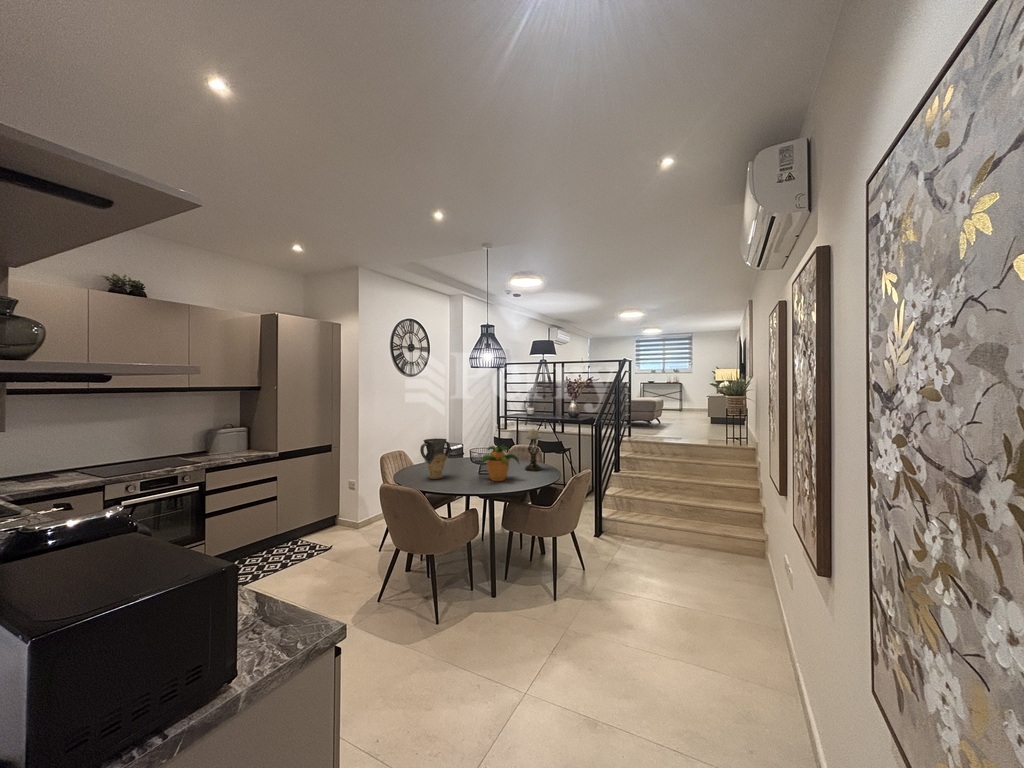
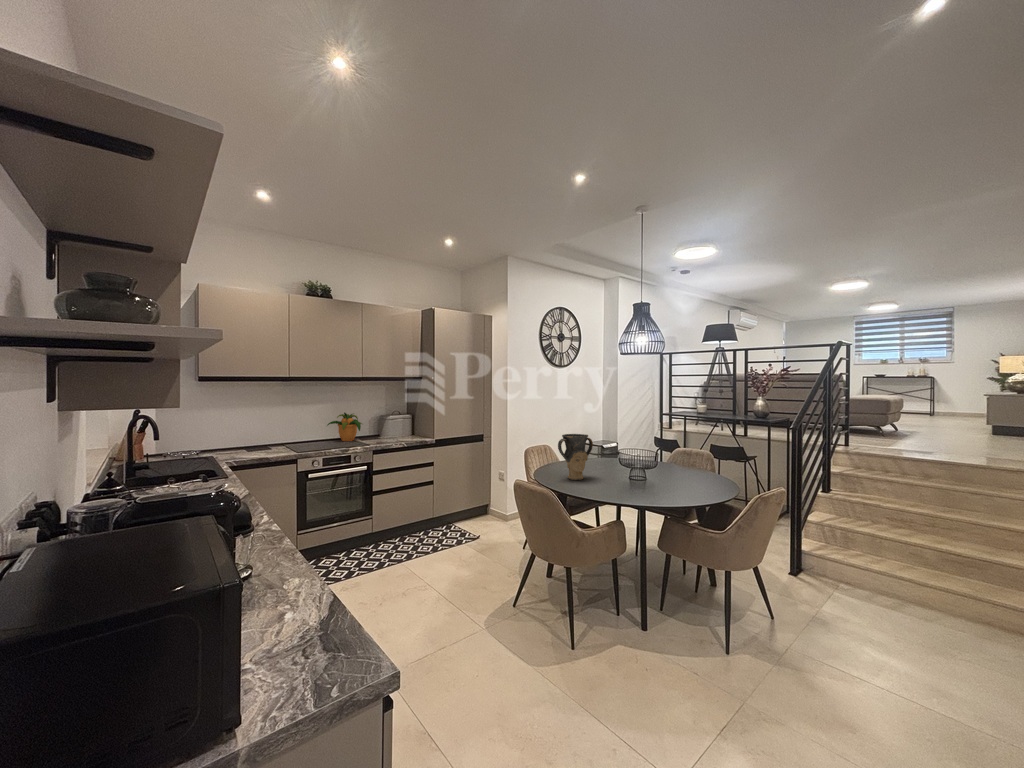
candle holder: present [525,429,542,471] -> none [688,428,712,482]
potted plant: present [481,444,519,481] -> present [327,412,362,441]

